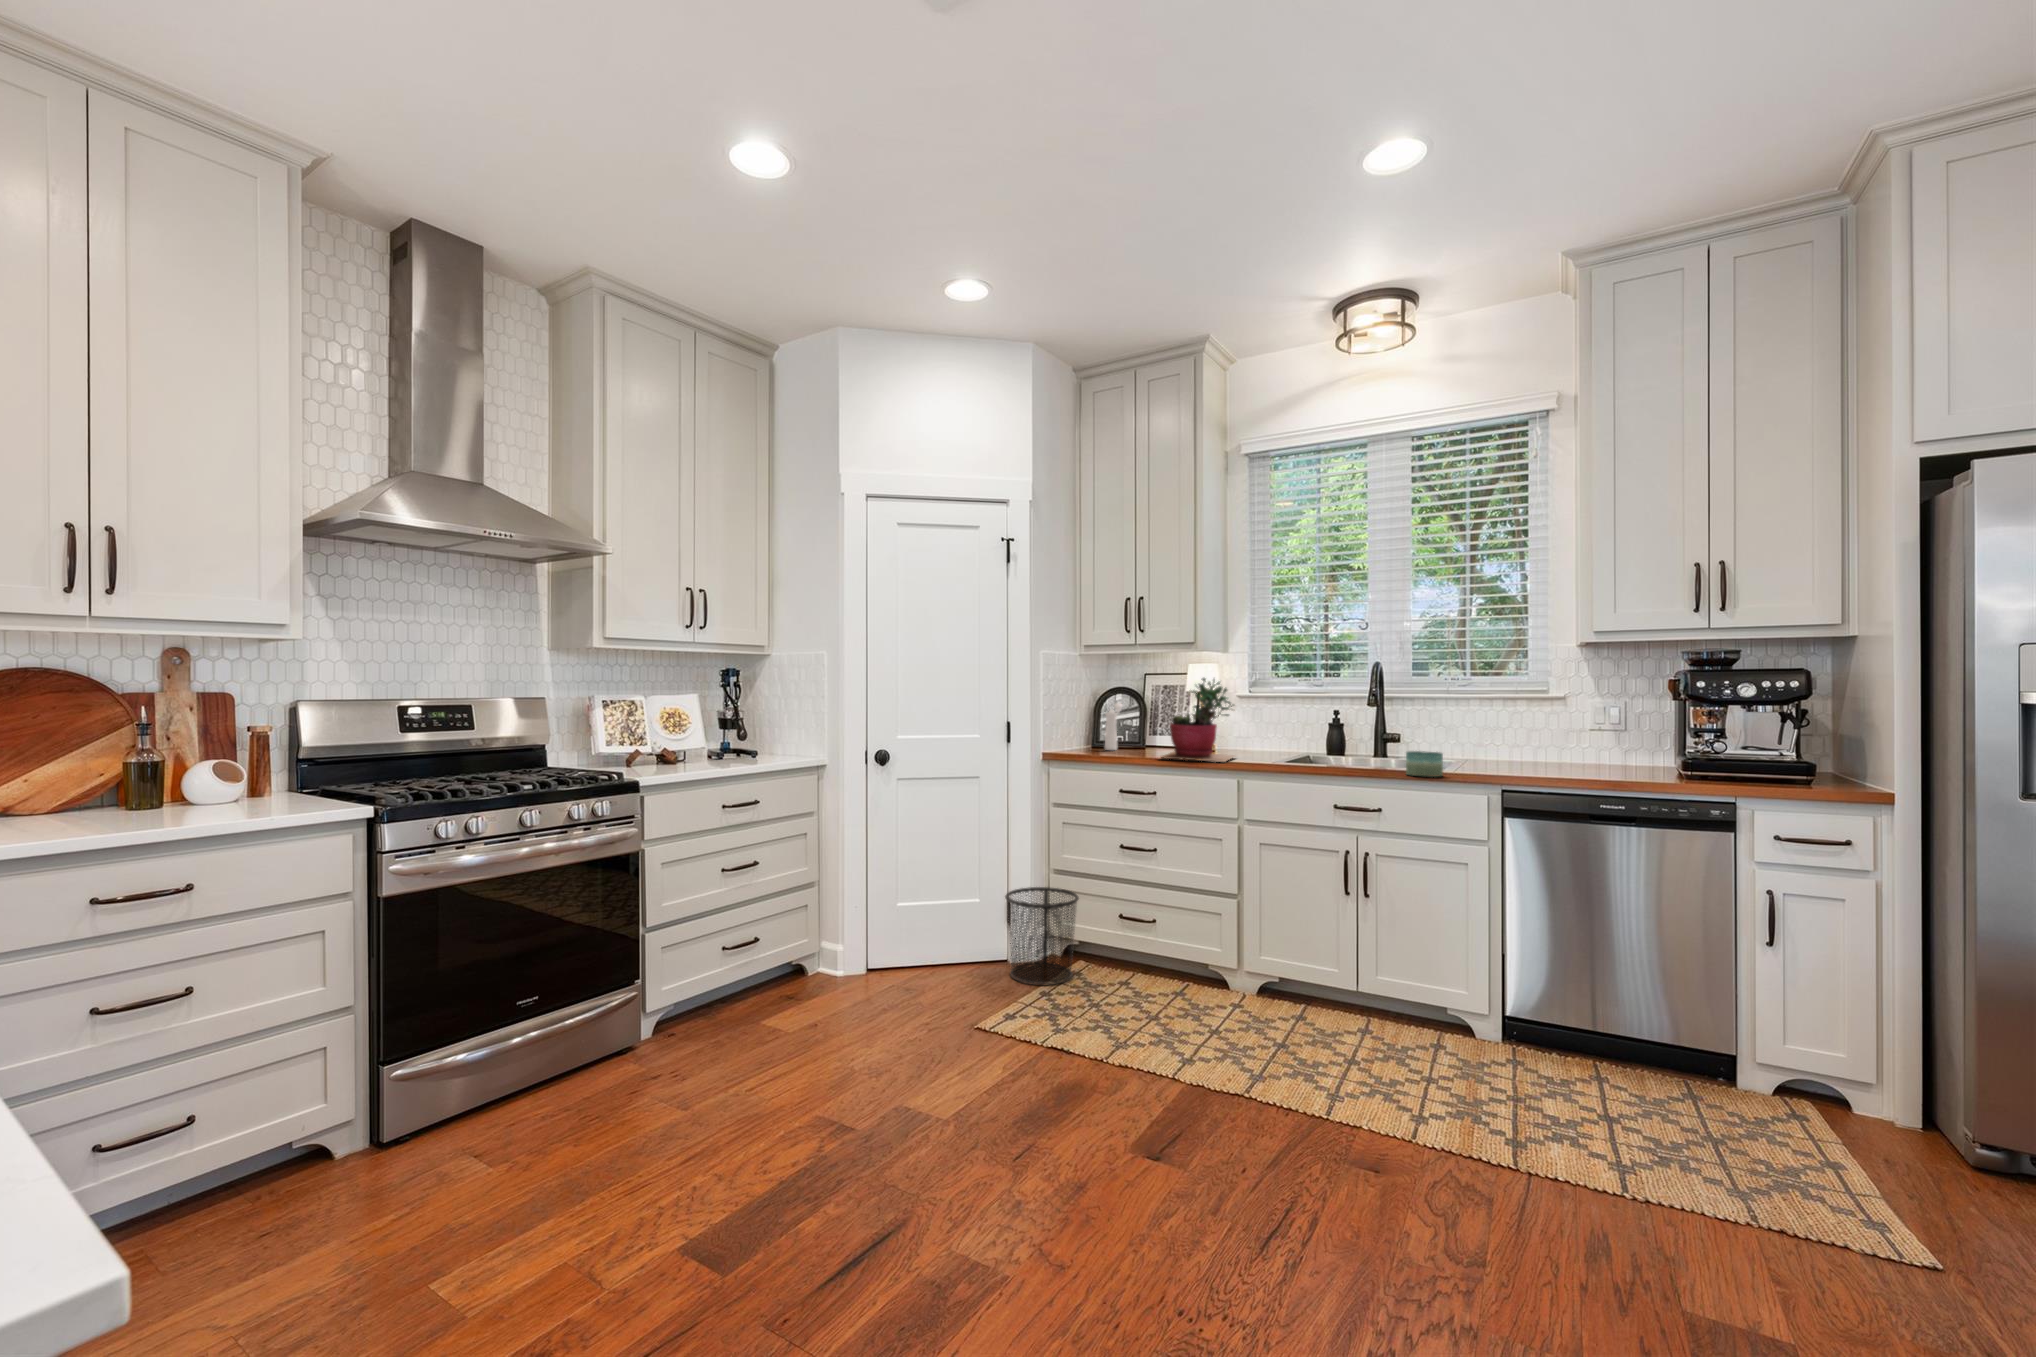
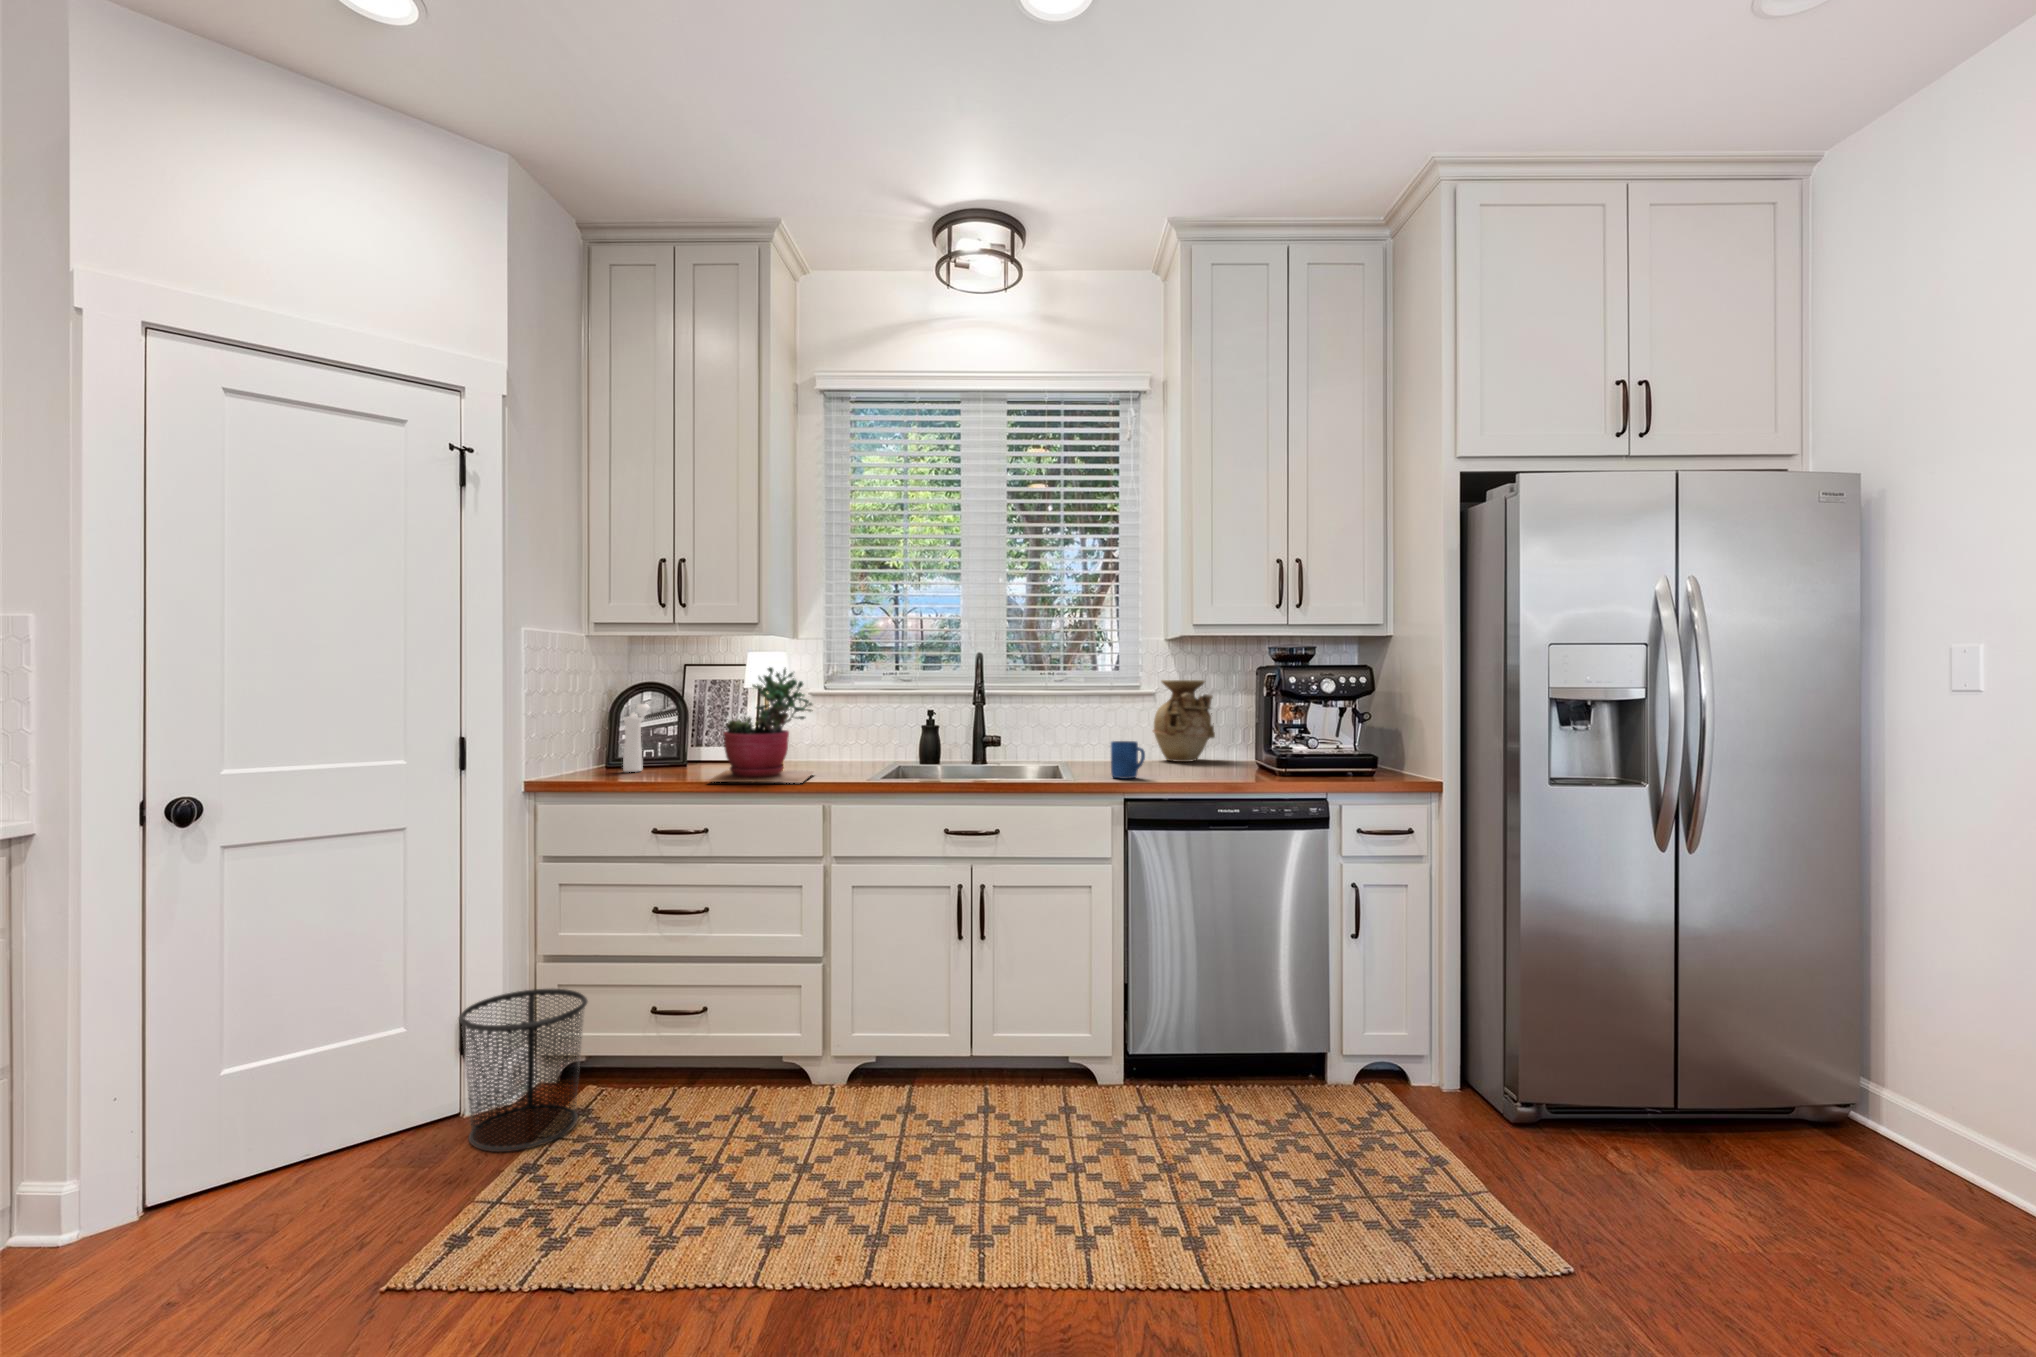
vase: none [1545,690,1614,764] -> present [1153,680,1215,762]
mug: none [1487,741,1520,773] -> present [1111,741,1145,779]
candle: present [1406,751,1443,777] -> none [1030,758,1072,789]

